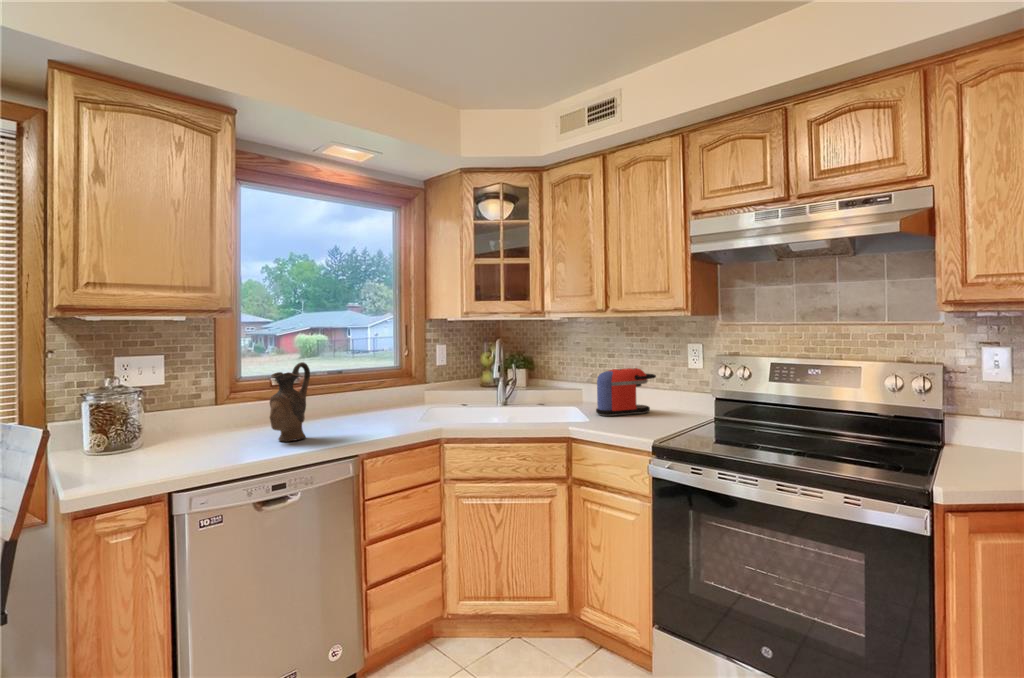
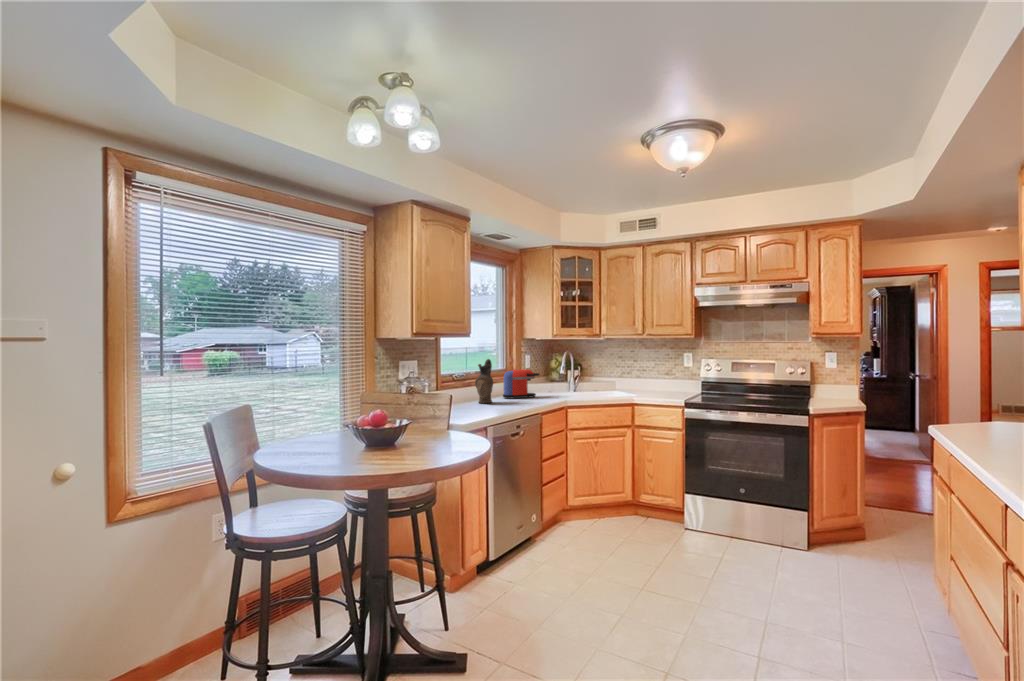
coffee maker: present [596,368,656,416] -> present [503,369,540,399]

